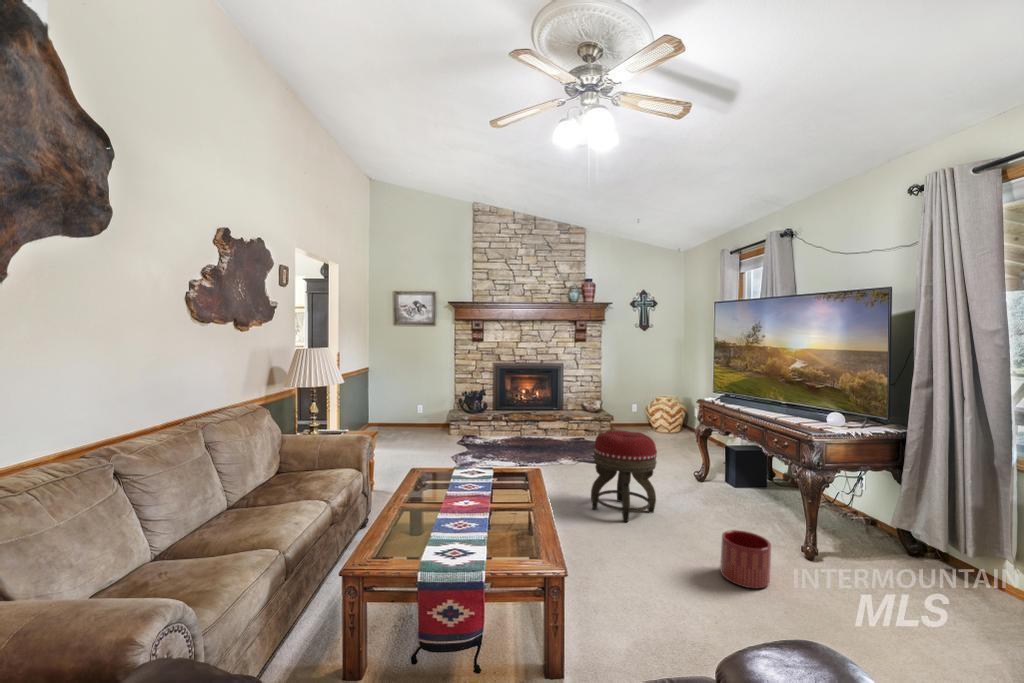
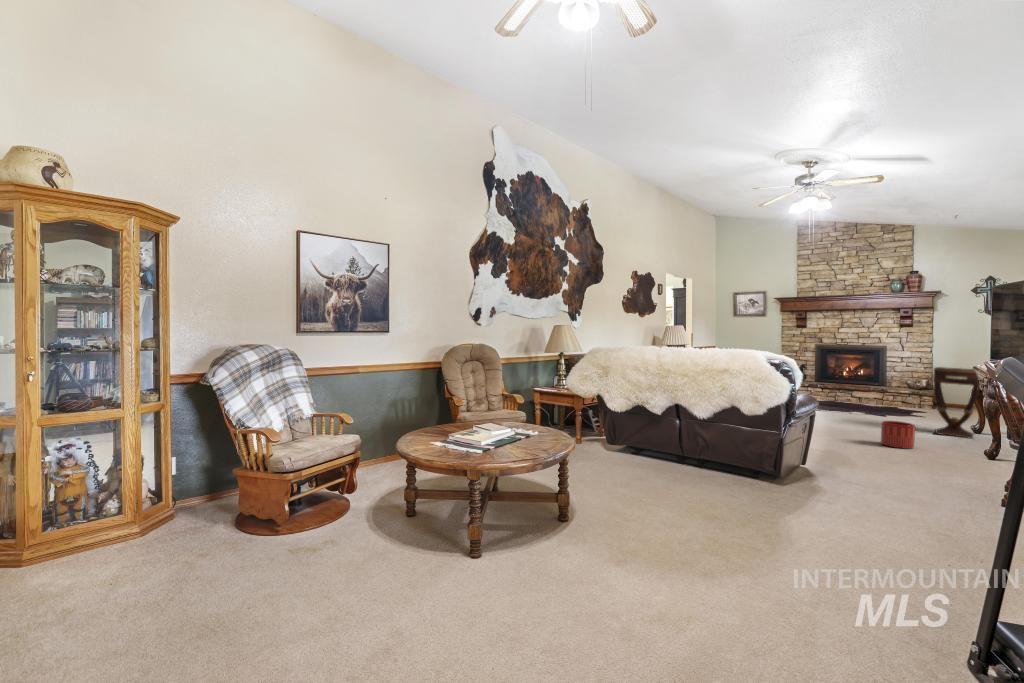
side table: none [688,411,753,510] -> present [933,367,979,439]
footstool: present [591,430,657,522] -> none [835,375,887,430]

